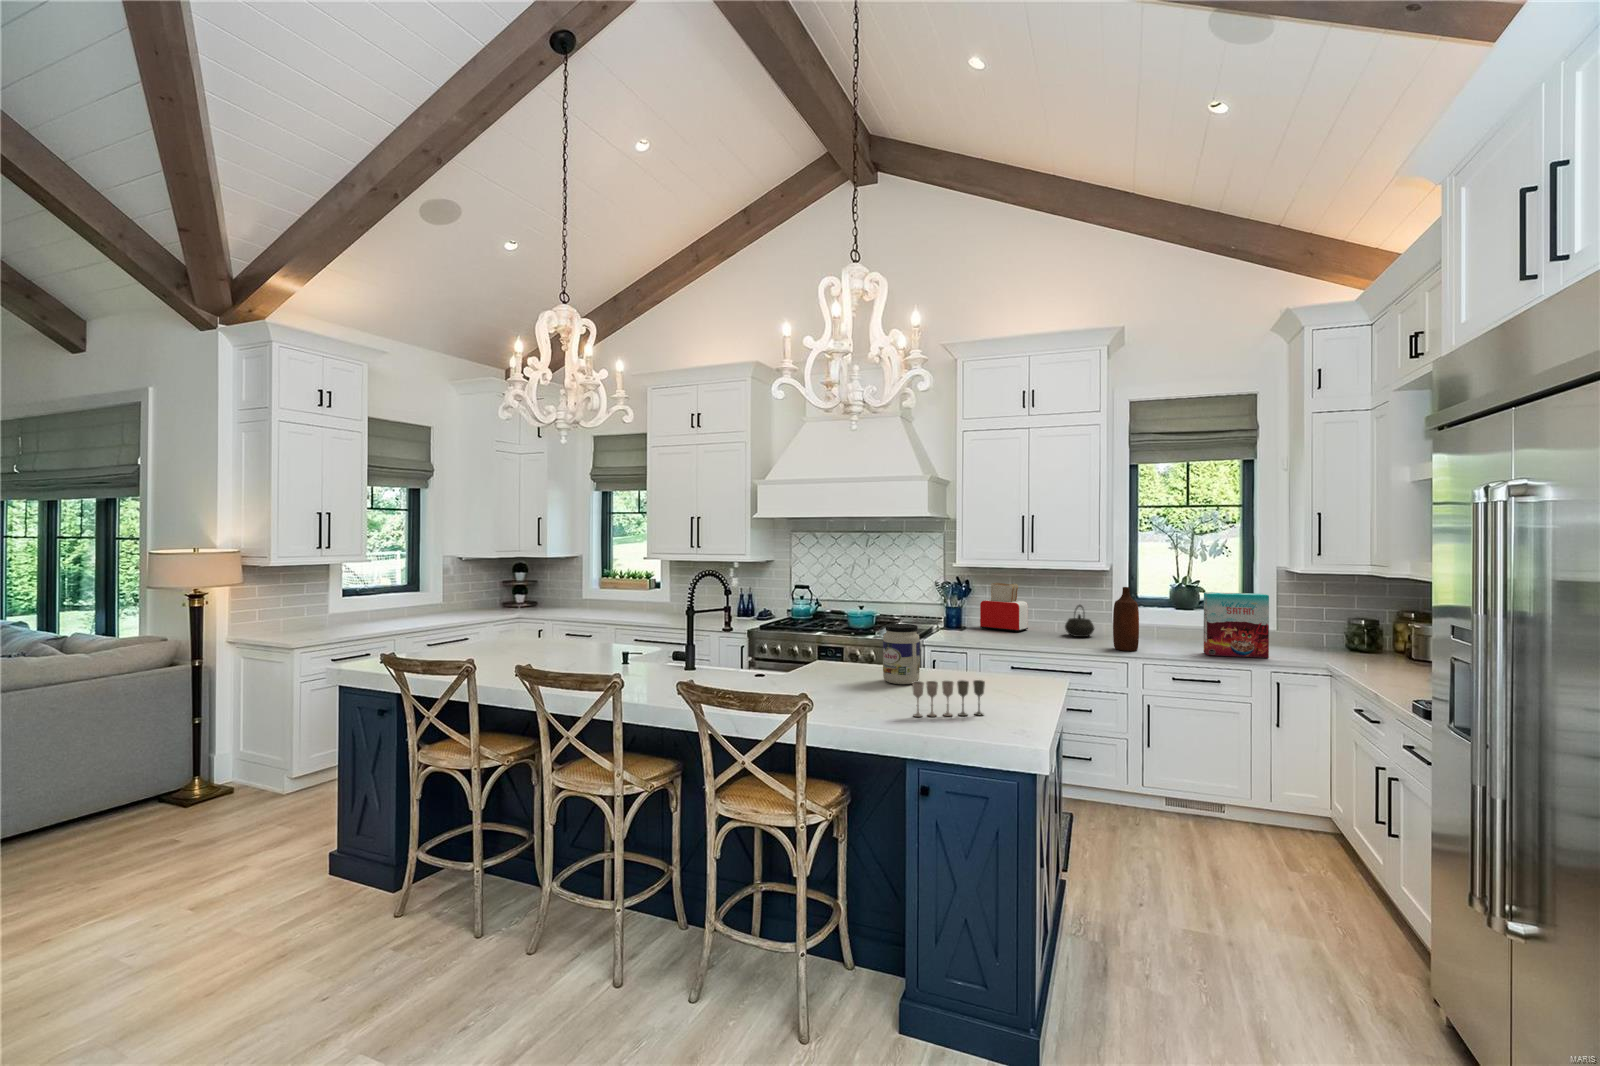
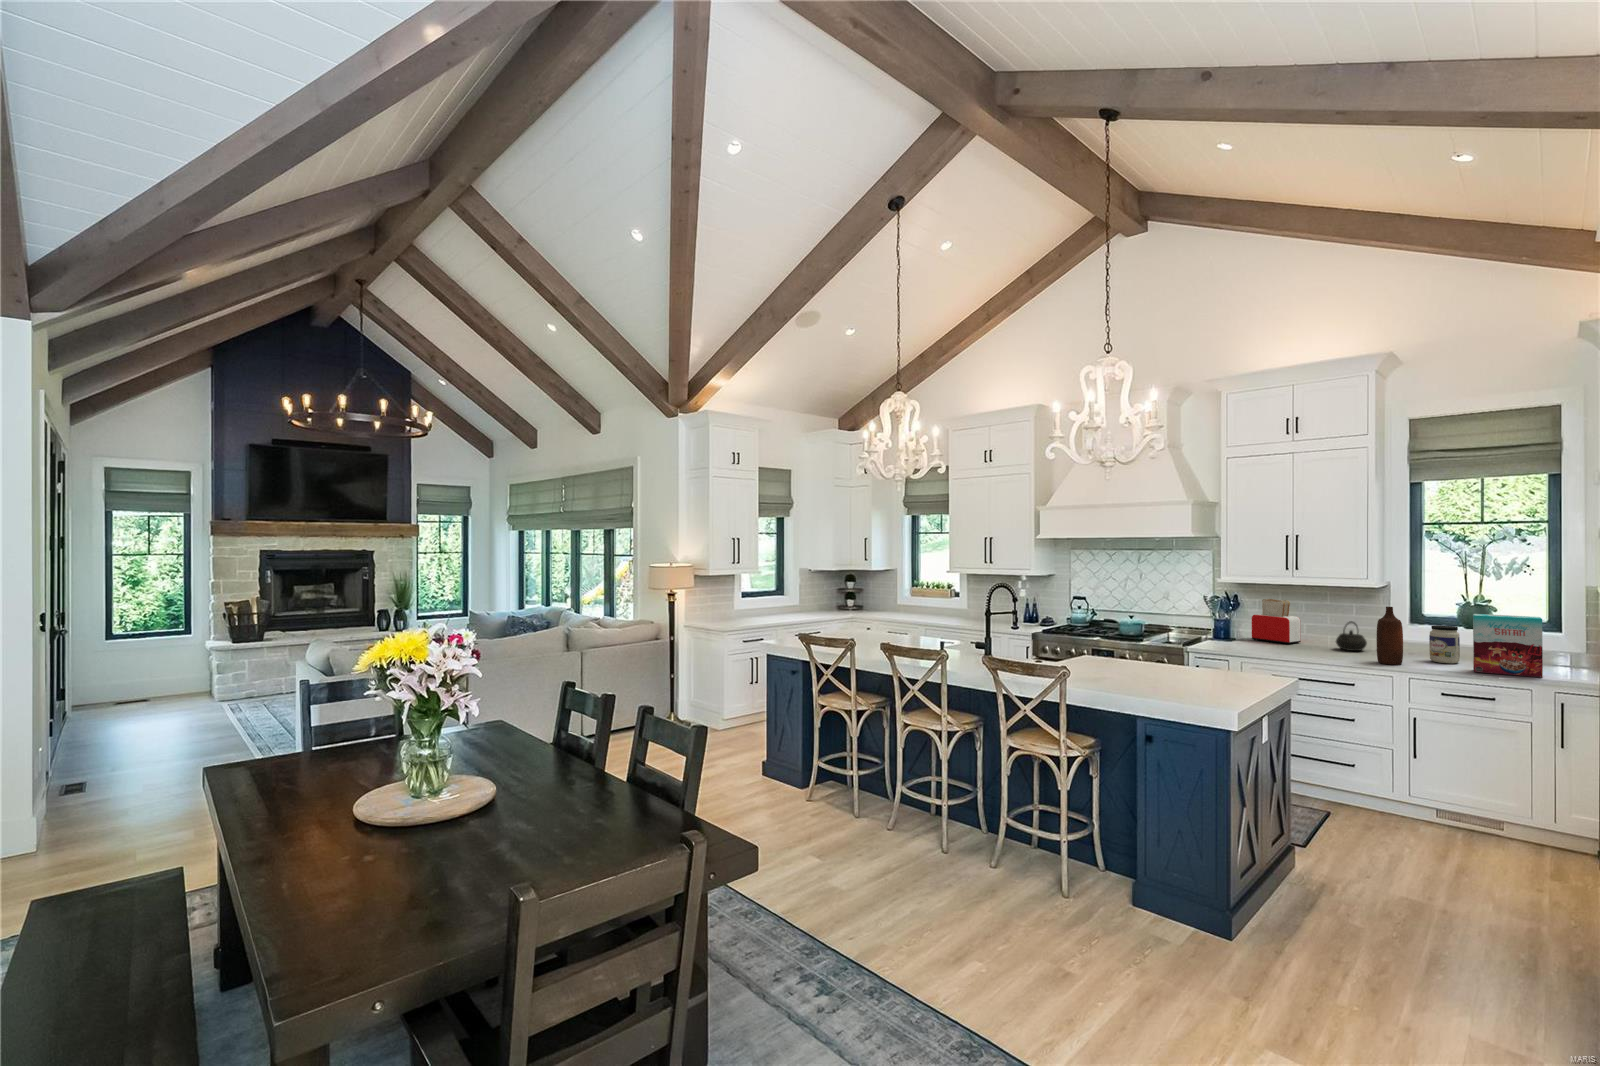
jar: present [883,624,920,684] -> present [1429,625,1460,663]
wine glass: present [912,680,985,717] -> none [1143,669,1199,695]

